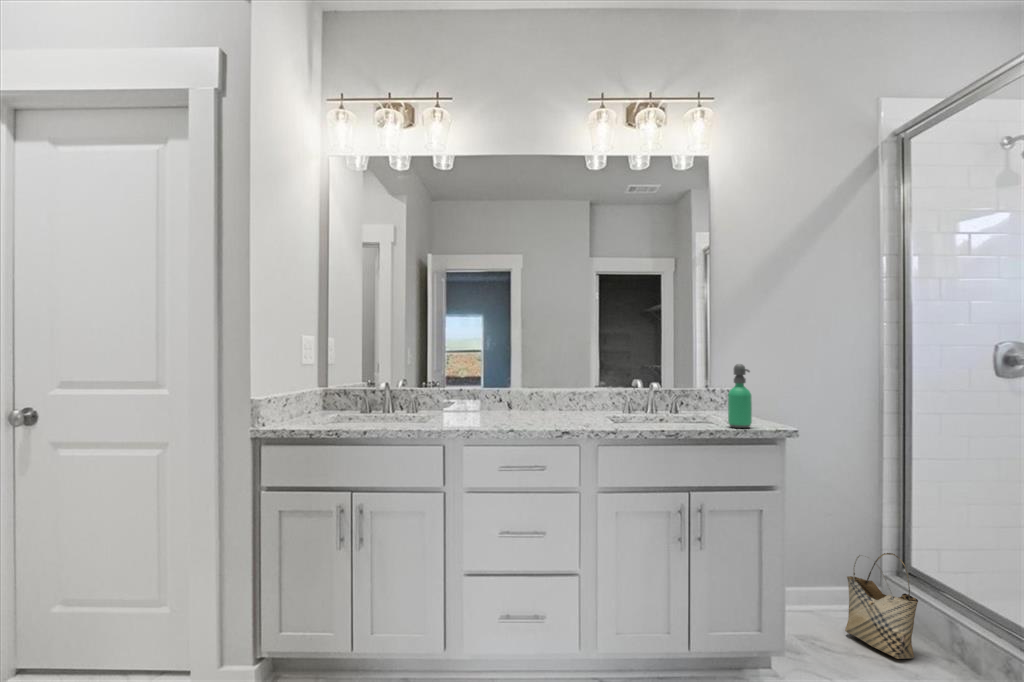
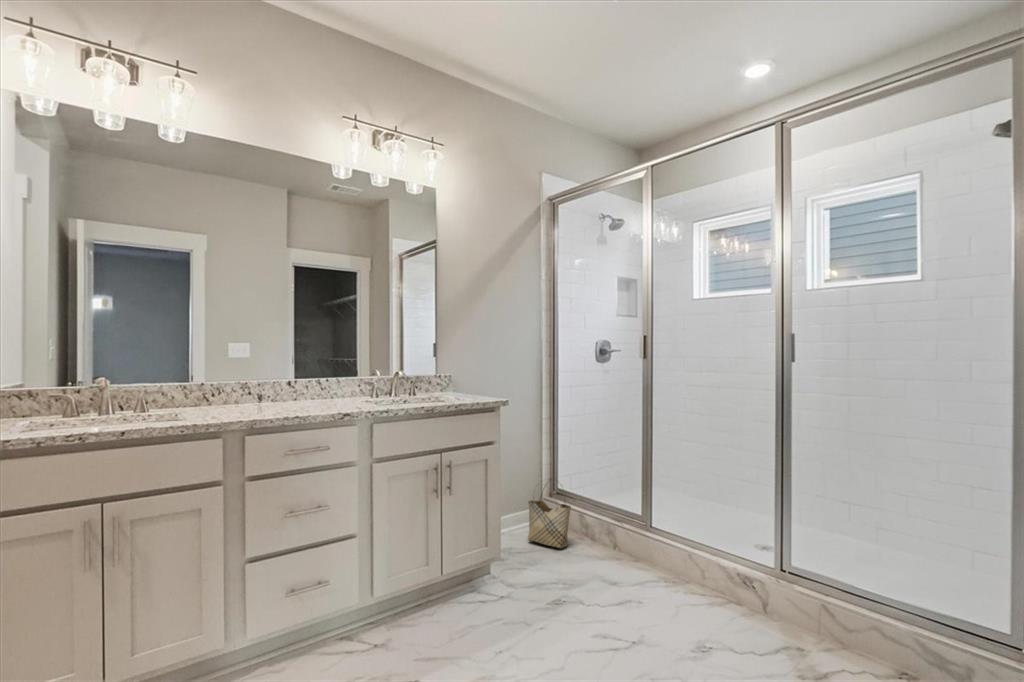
soap dispenser: present [728,364,752,428] -> none [466,351,483,400]

